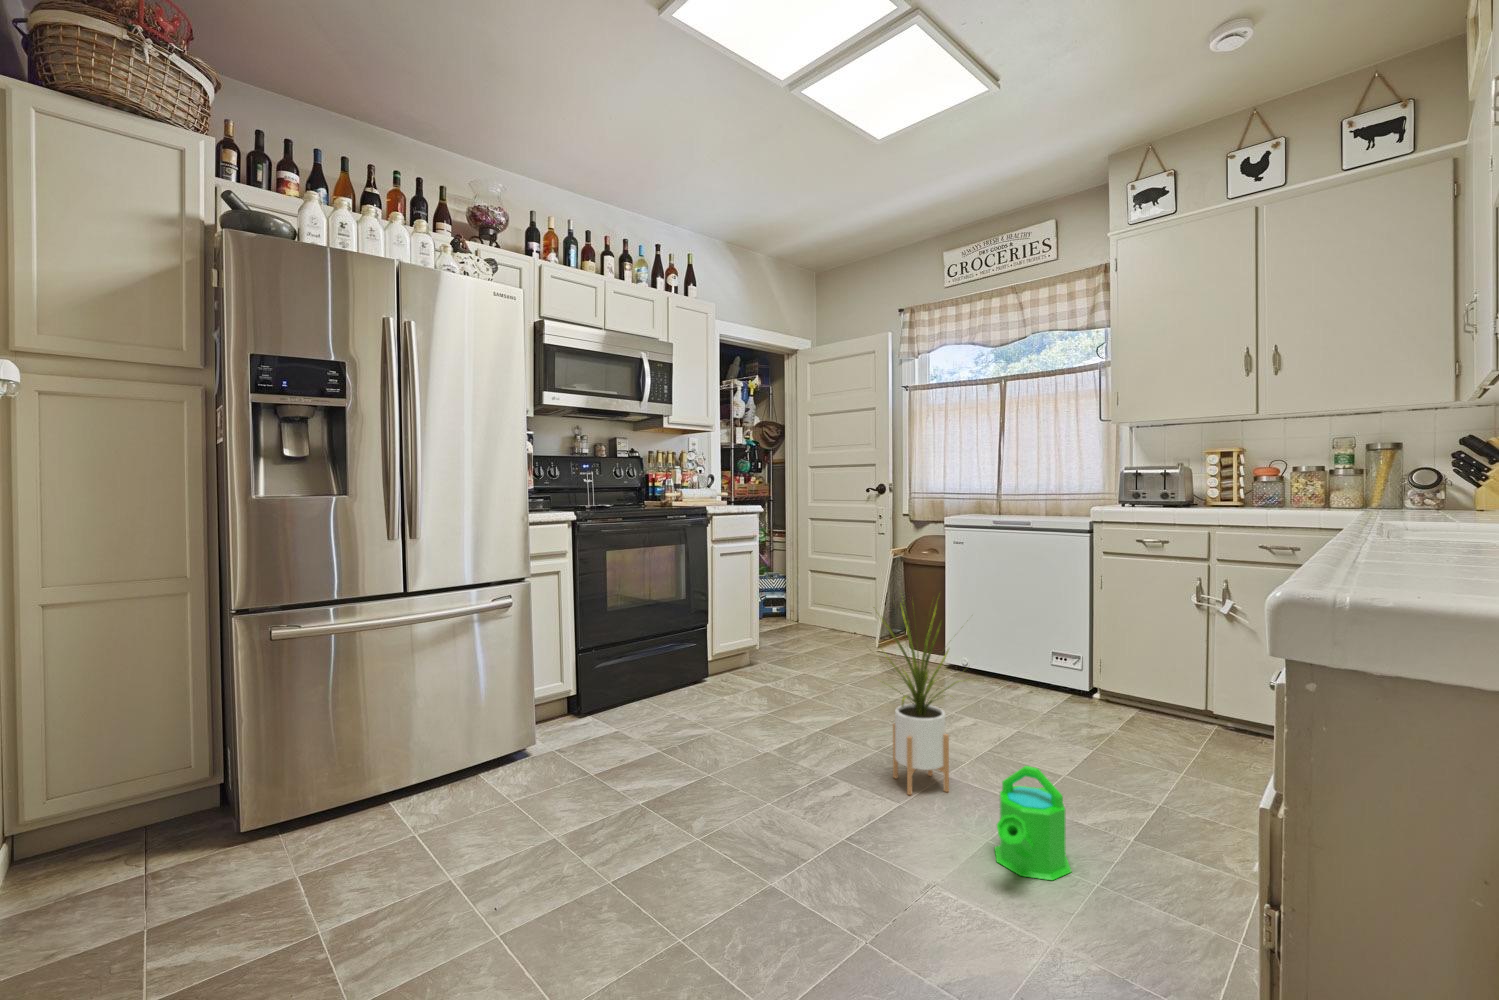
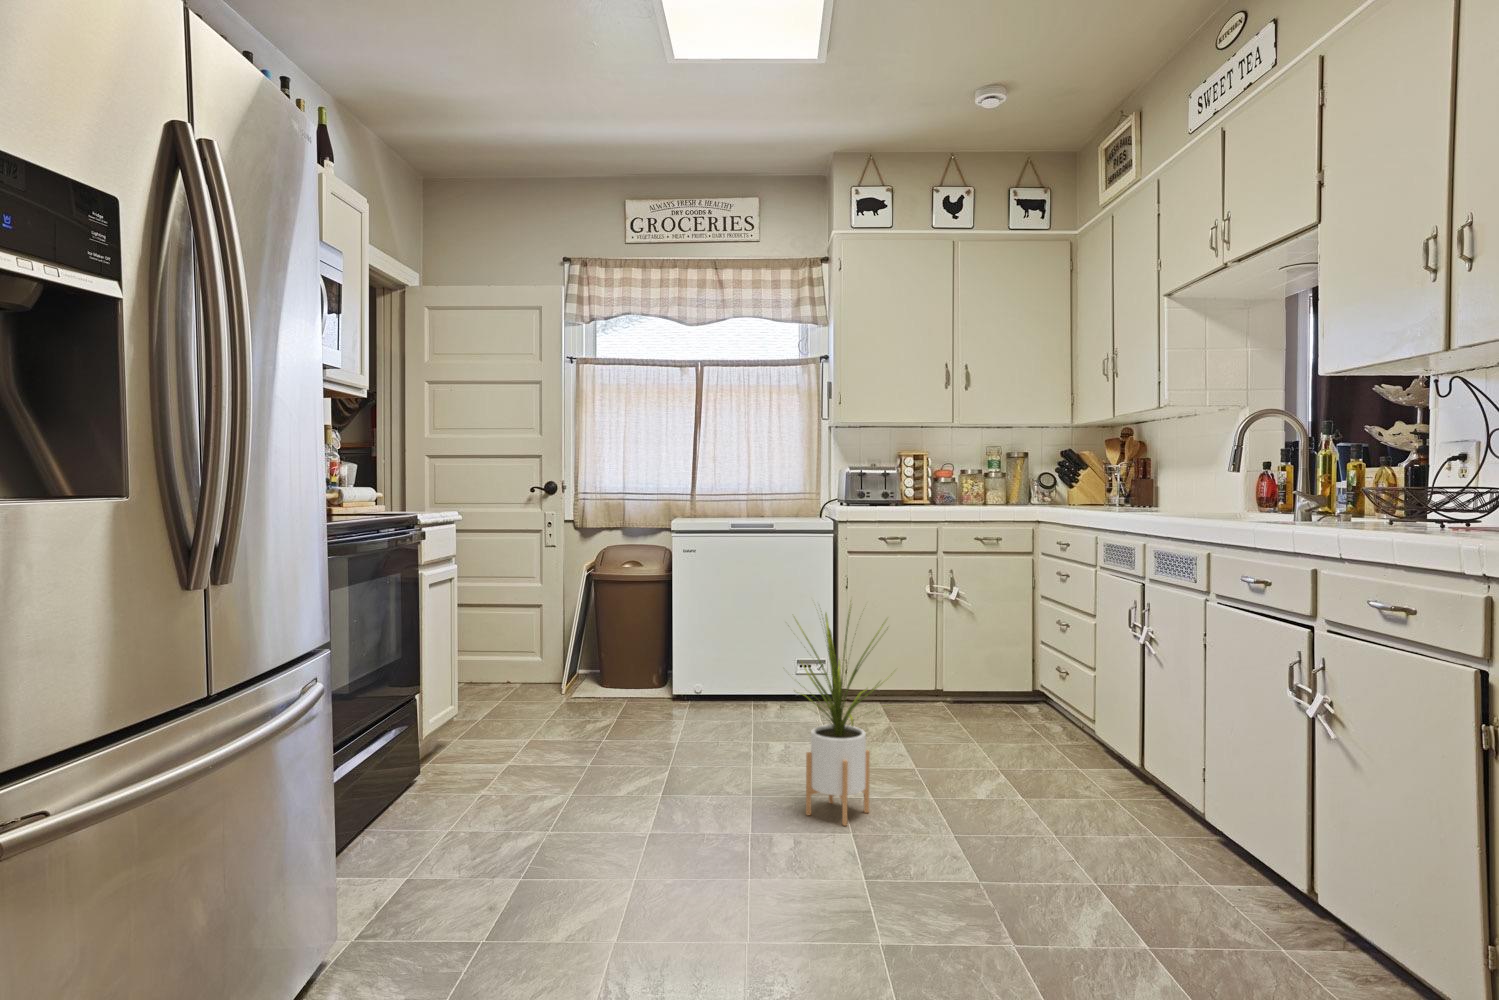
watering can: present [995,766,1071,880] -> none [973,753,1048,858]

